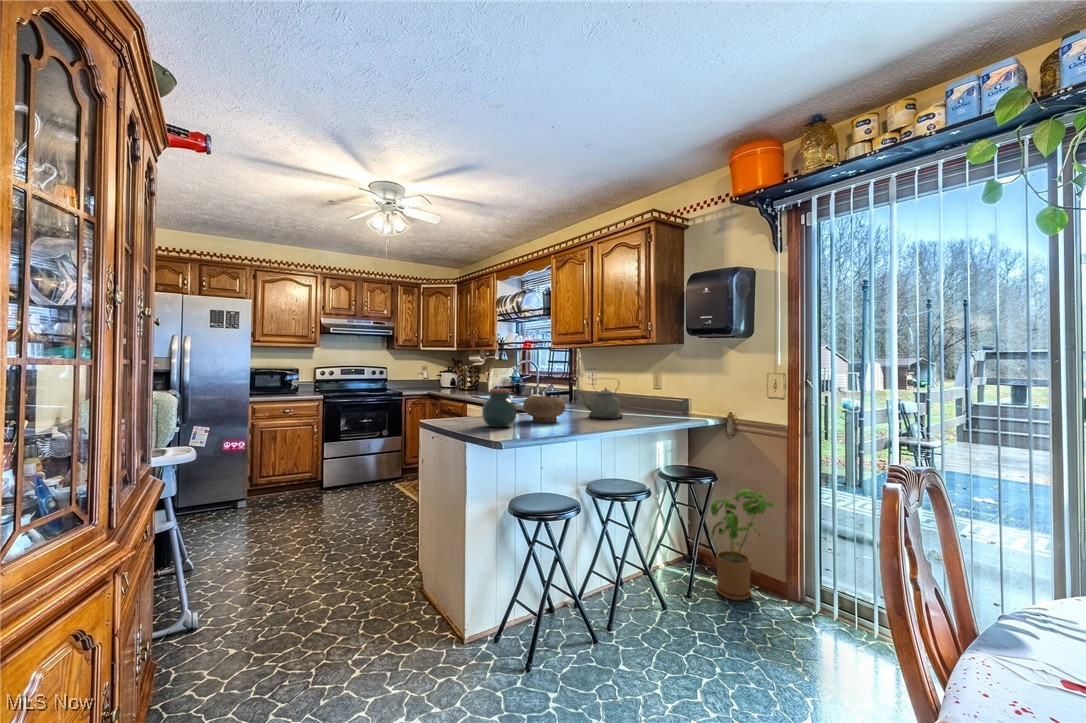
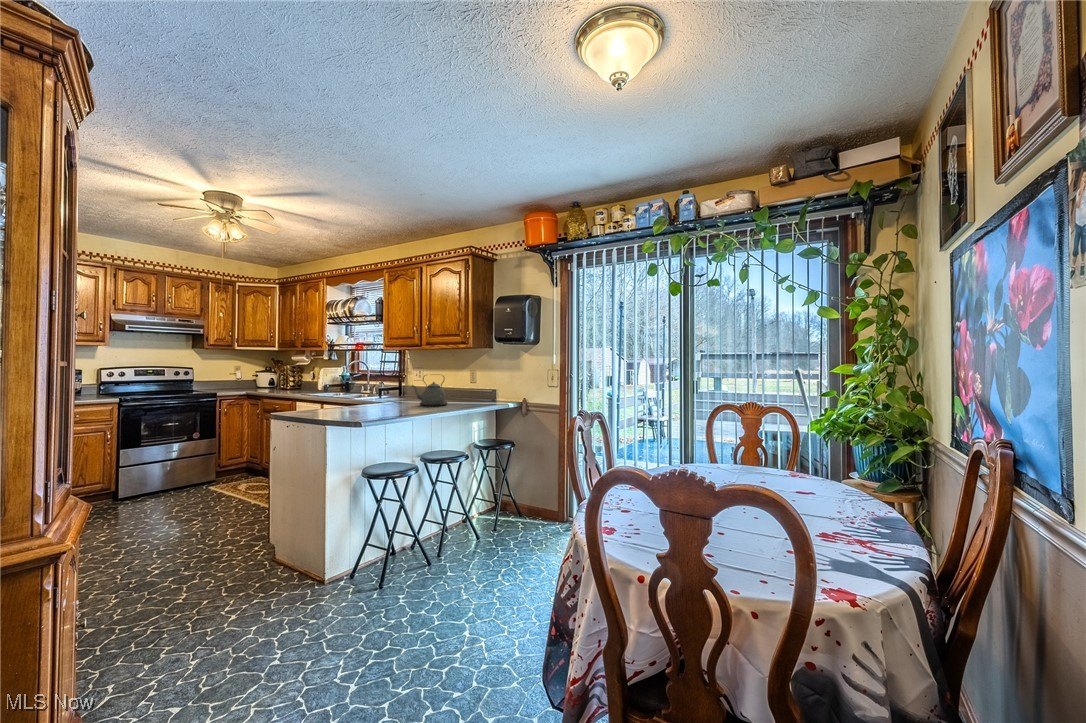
jar: present [482,389,516,427] -> none [333,383,363,414]
bowl: present [523,396,565,423] -> none [366,389,402,410]
house plant: present [711,489,776,600] -> none [511,449,554,527]

